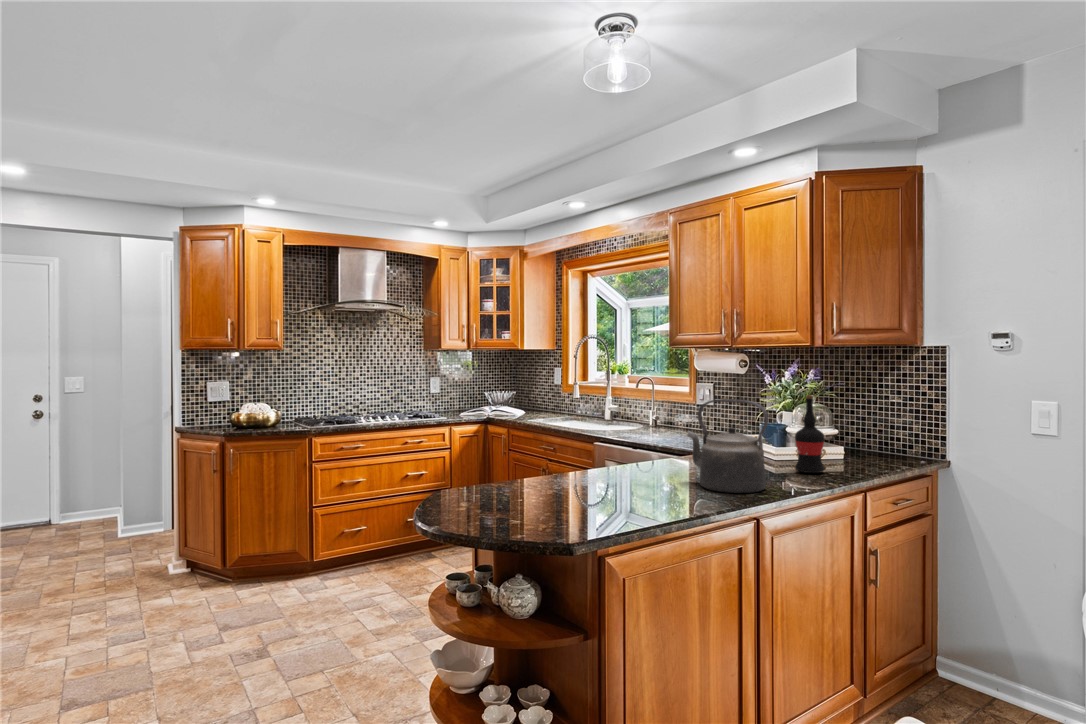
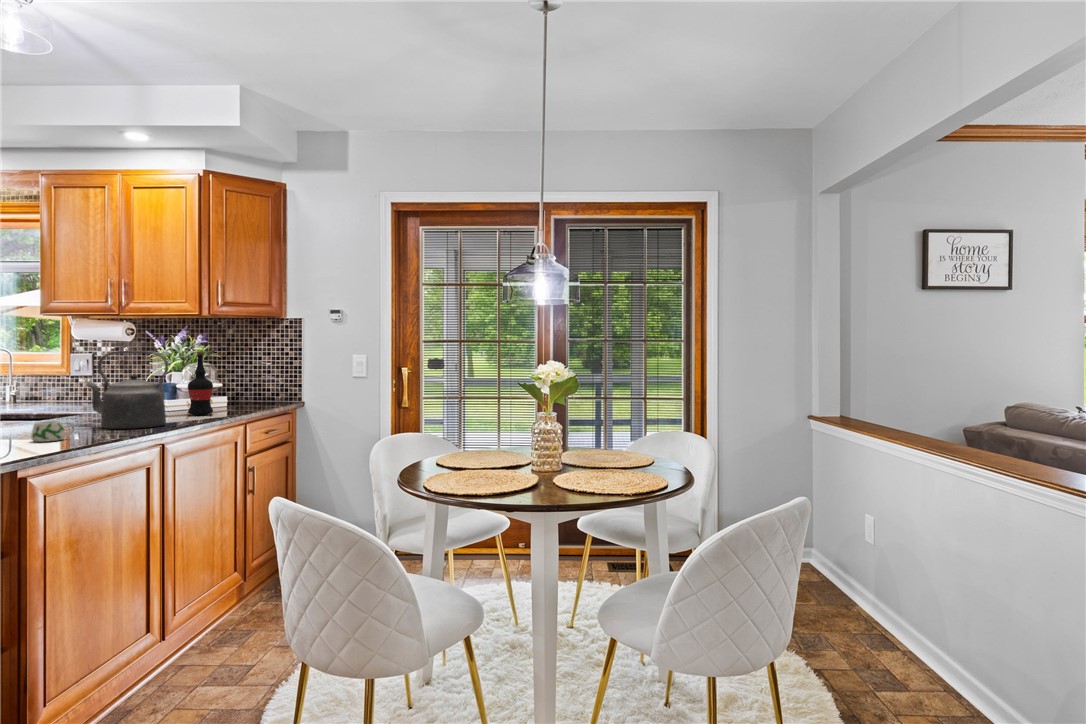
mug: none [629,481,667,505] -> present [31,421,74,442]

